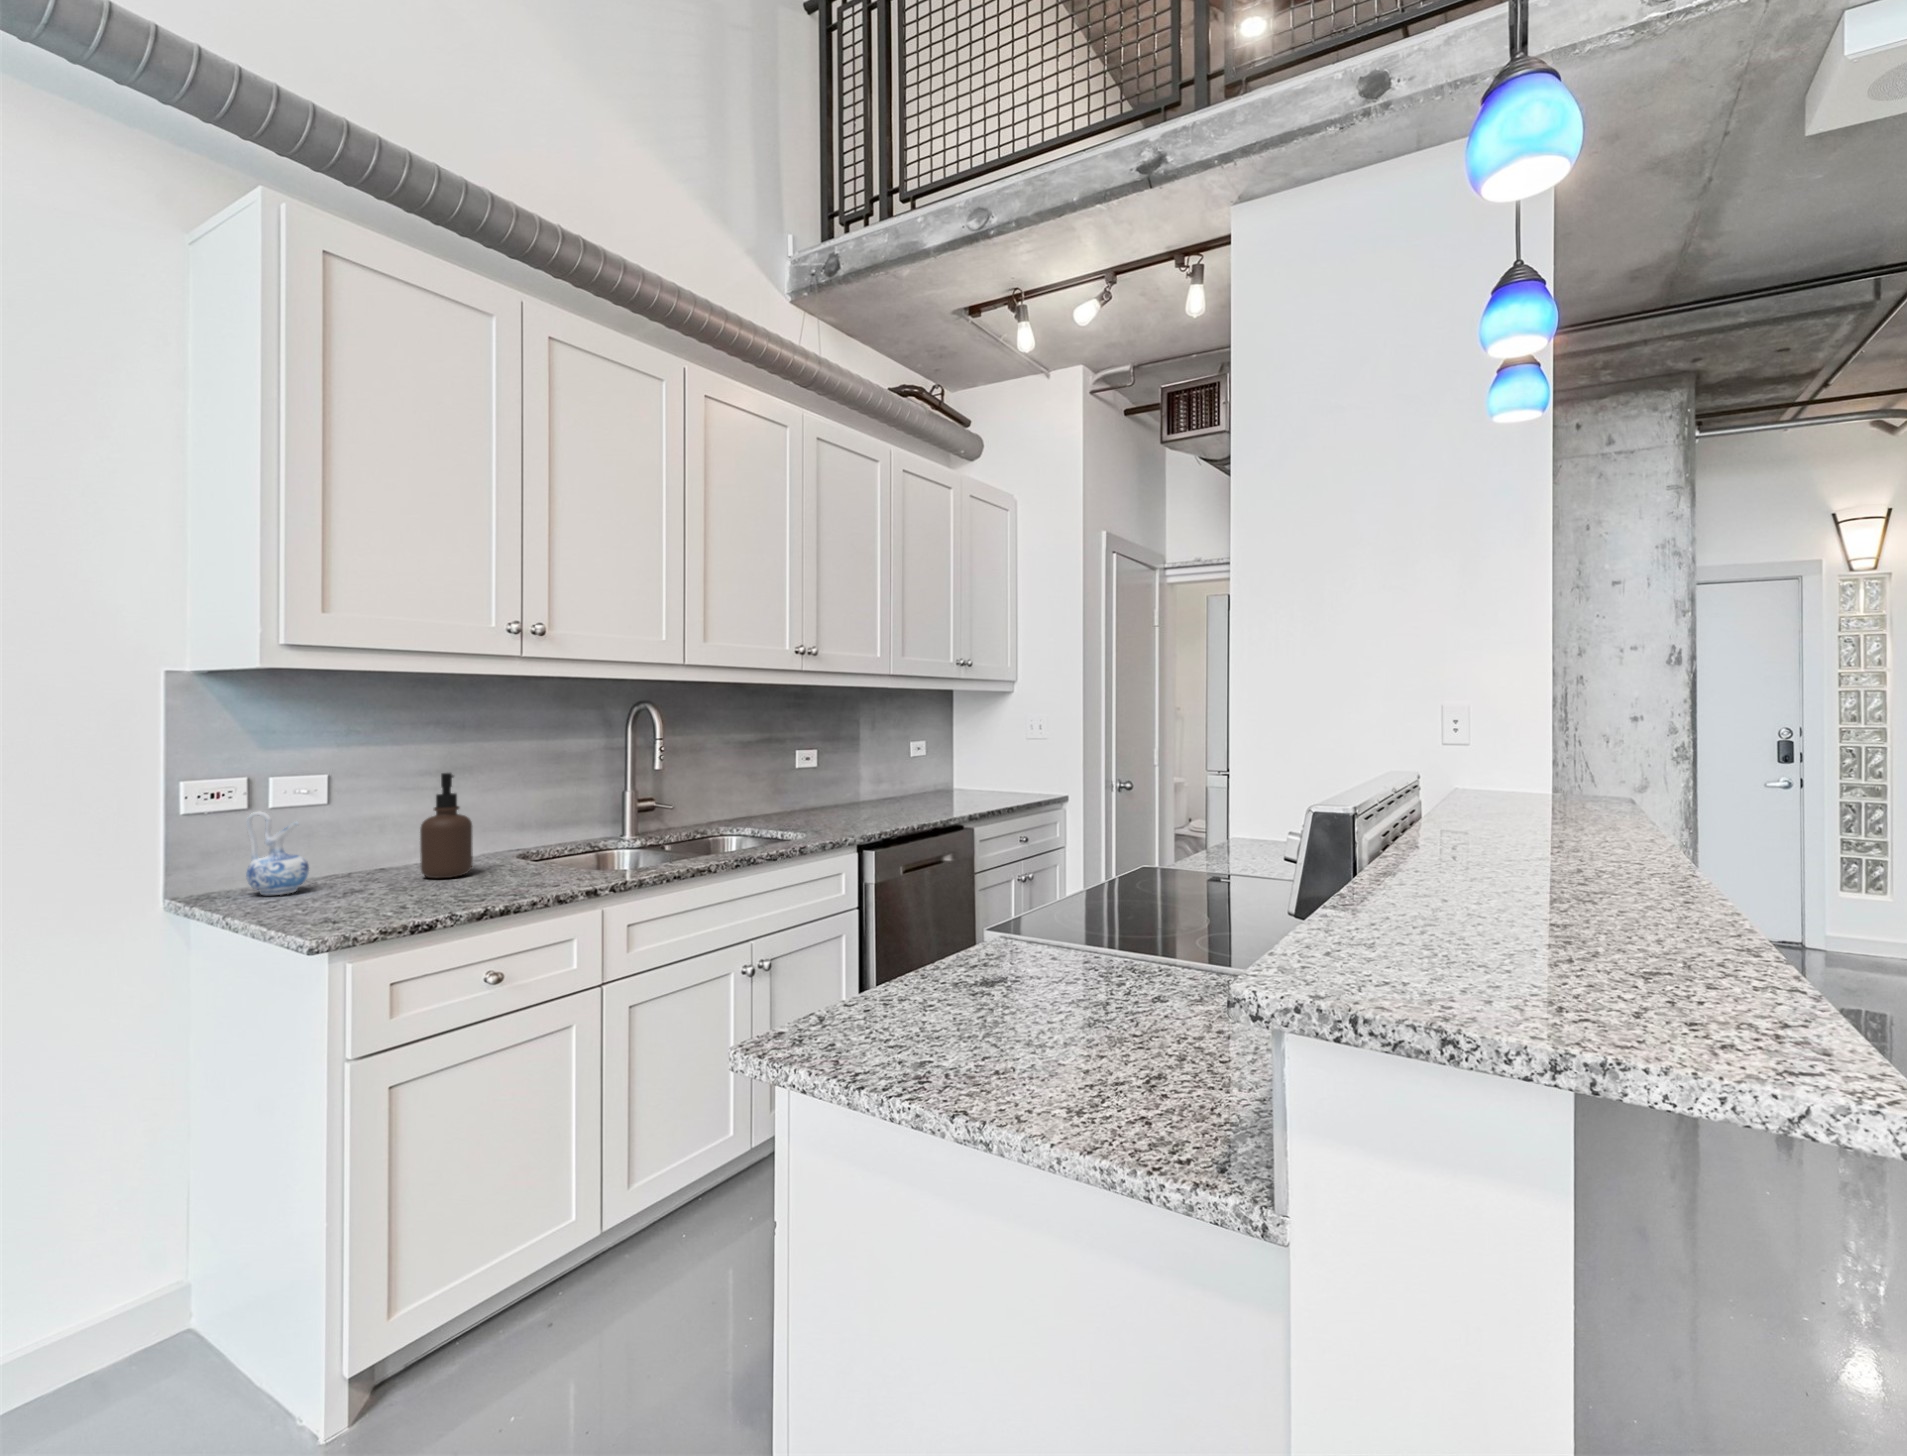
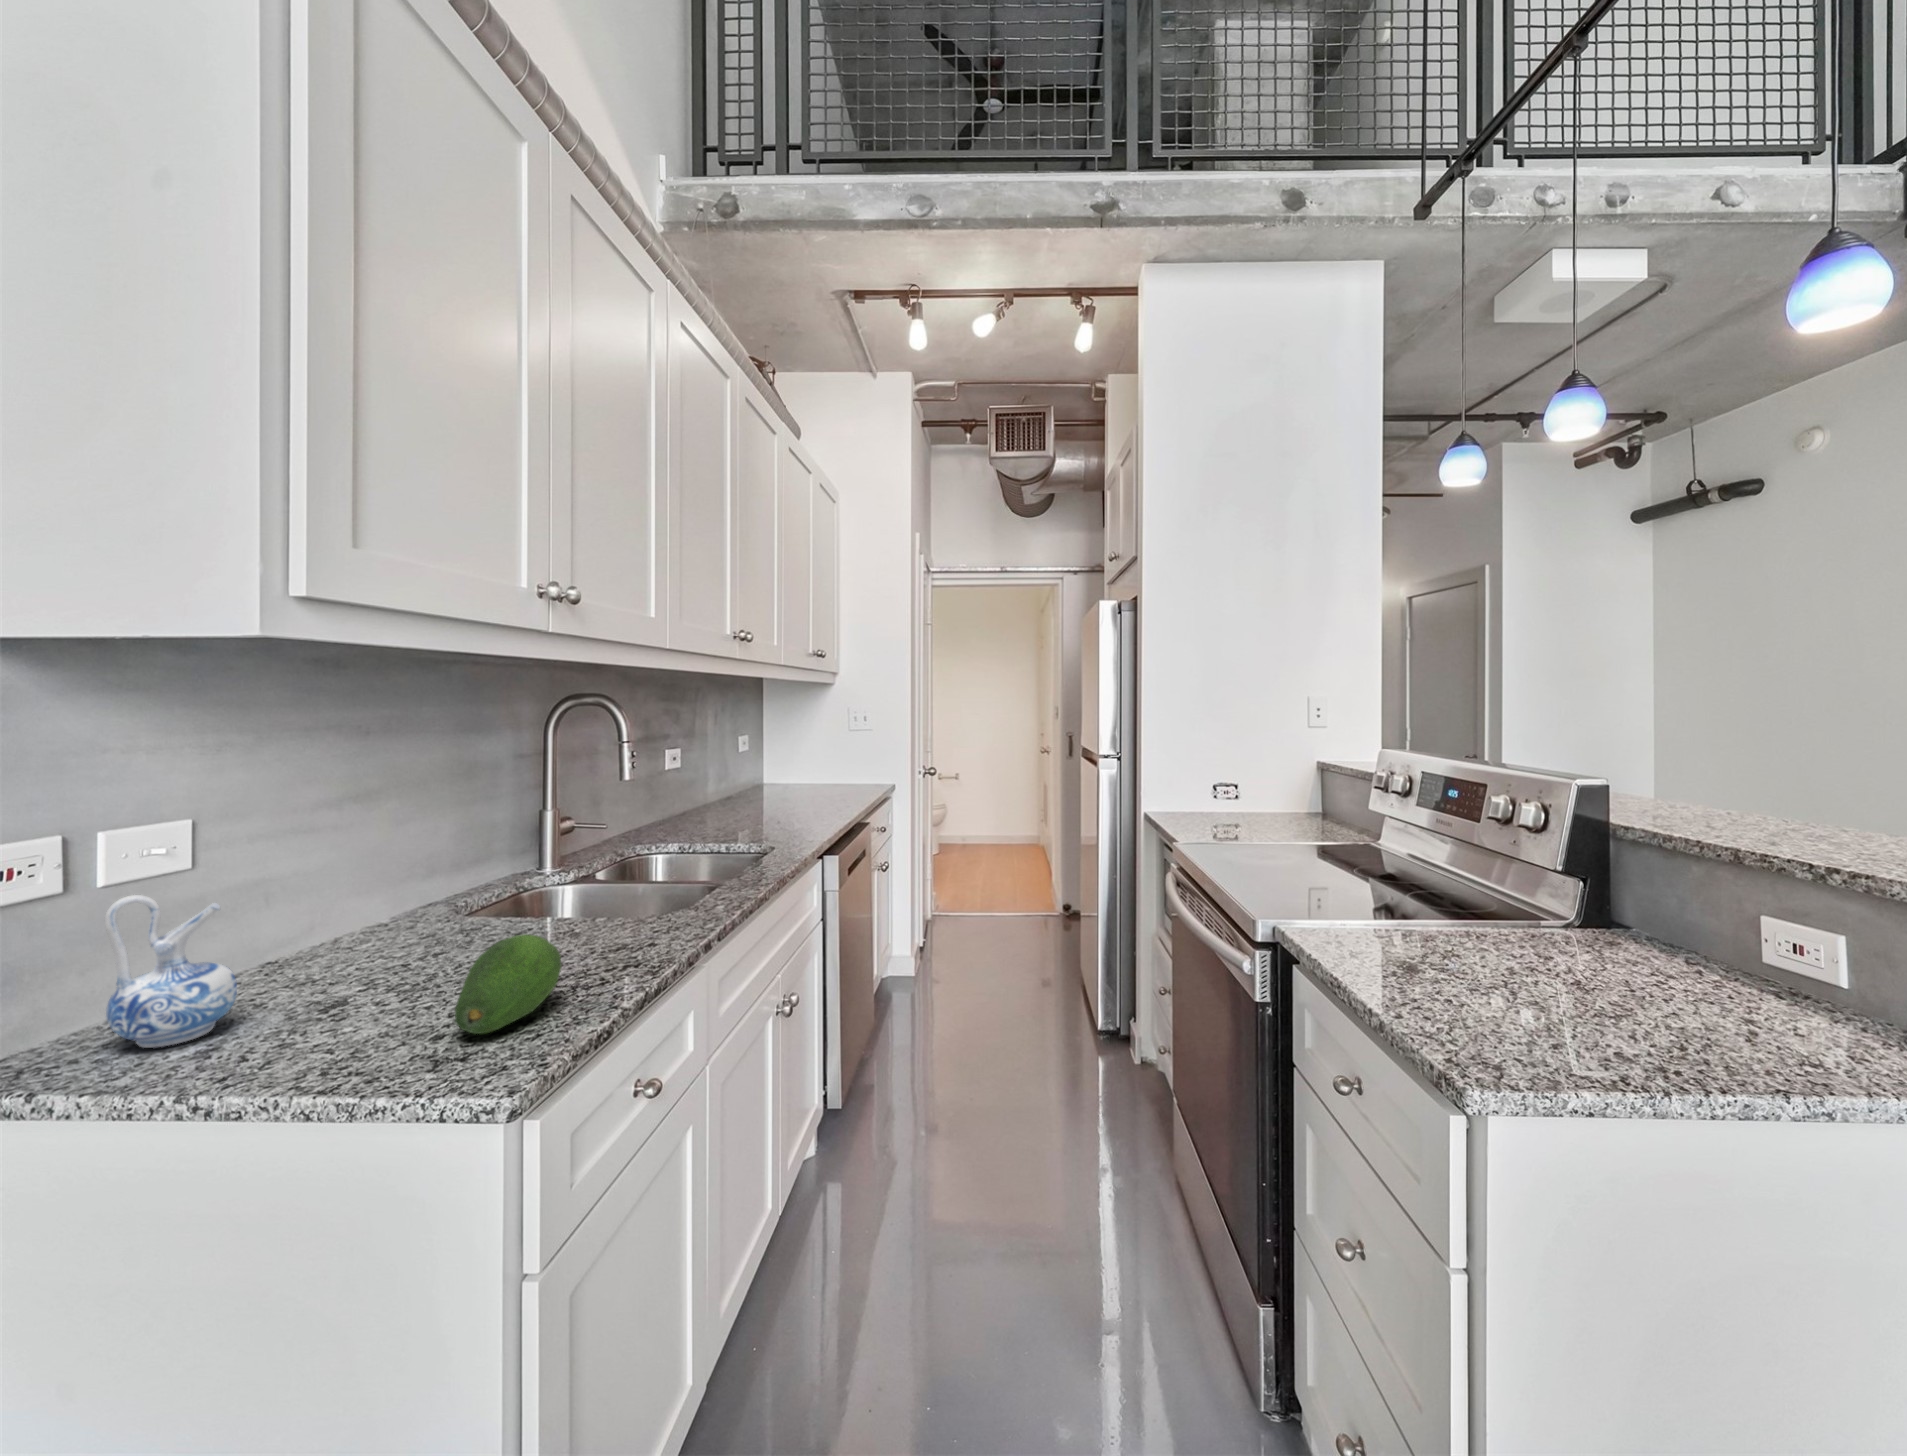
soap dispenser: present [420,773,473,878] -> none [388,796,472,960]
fruit: none [349,858,433,911] -> present [455,934,562,1034]

